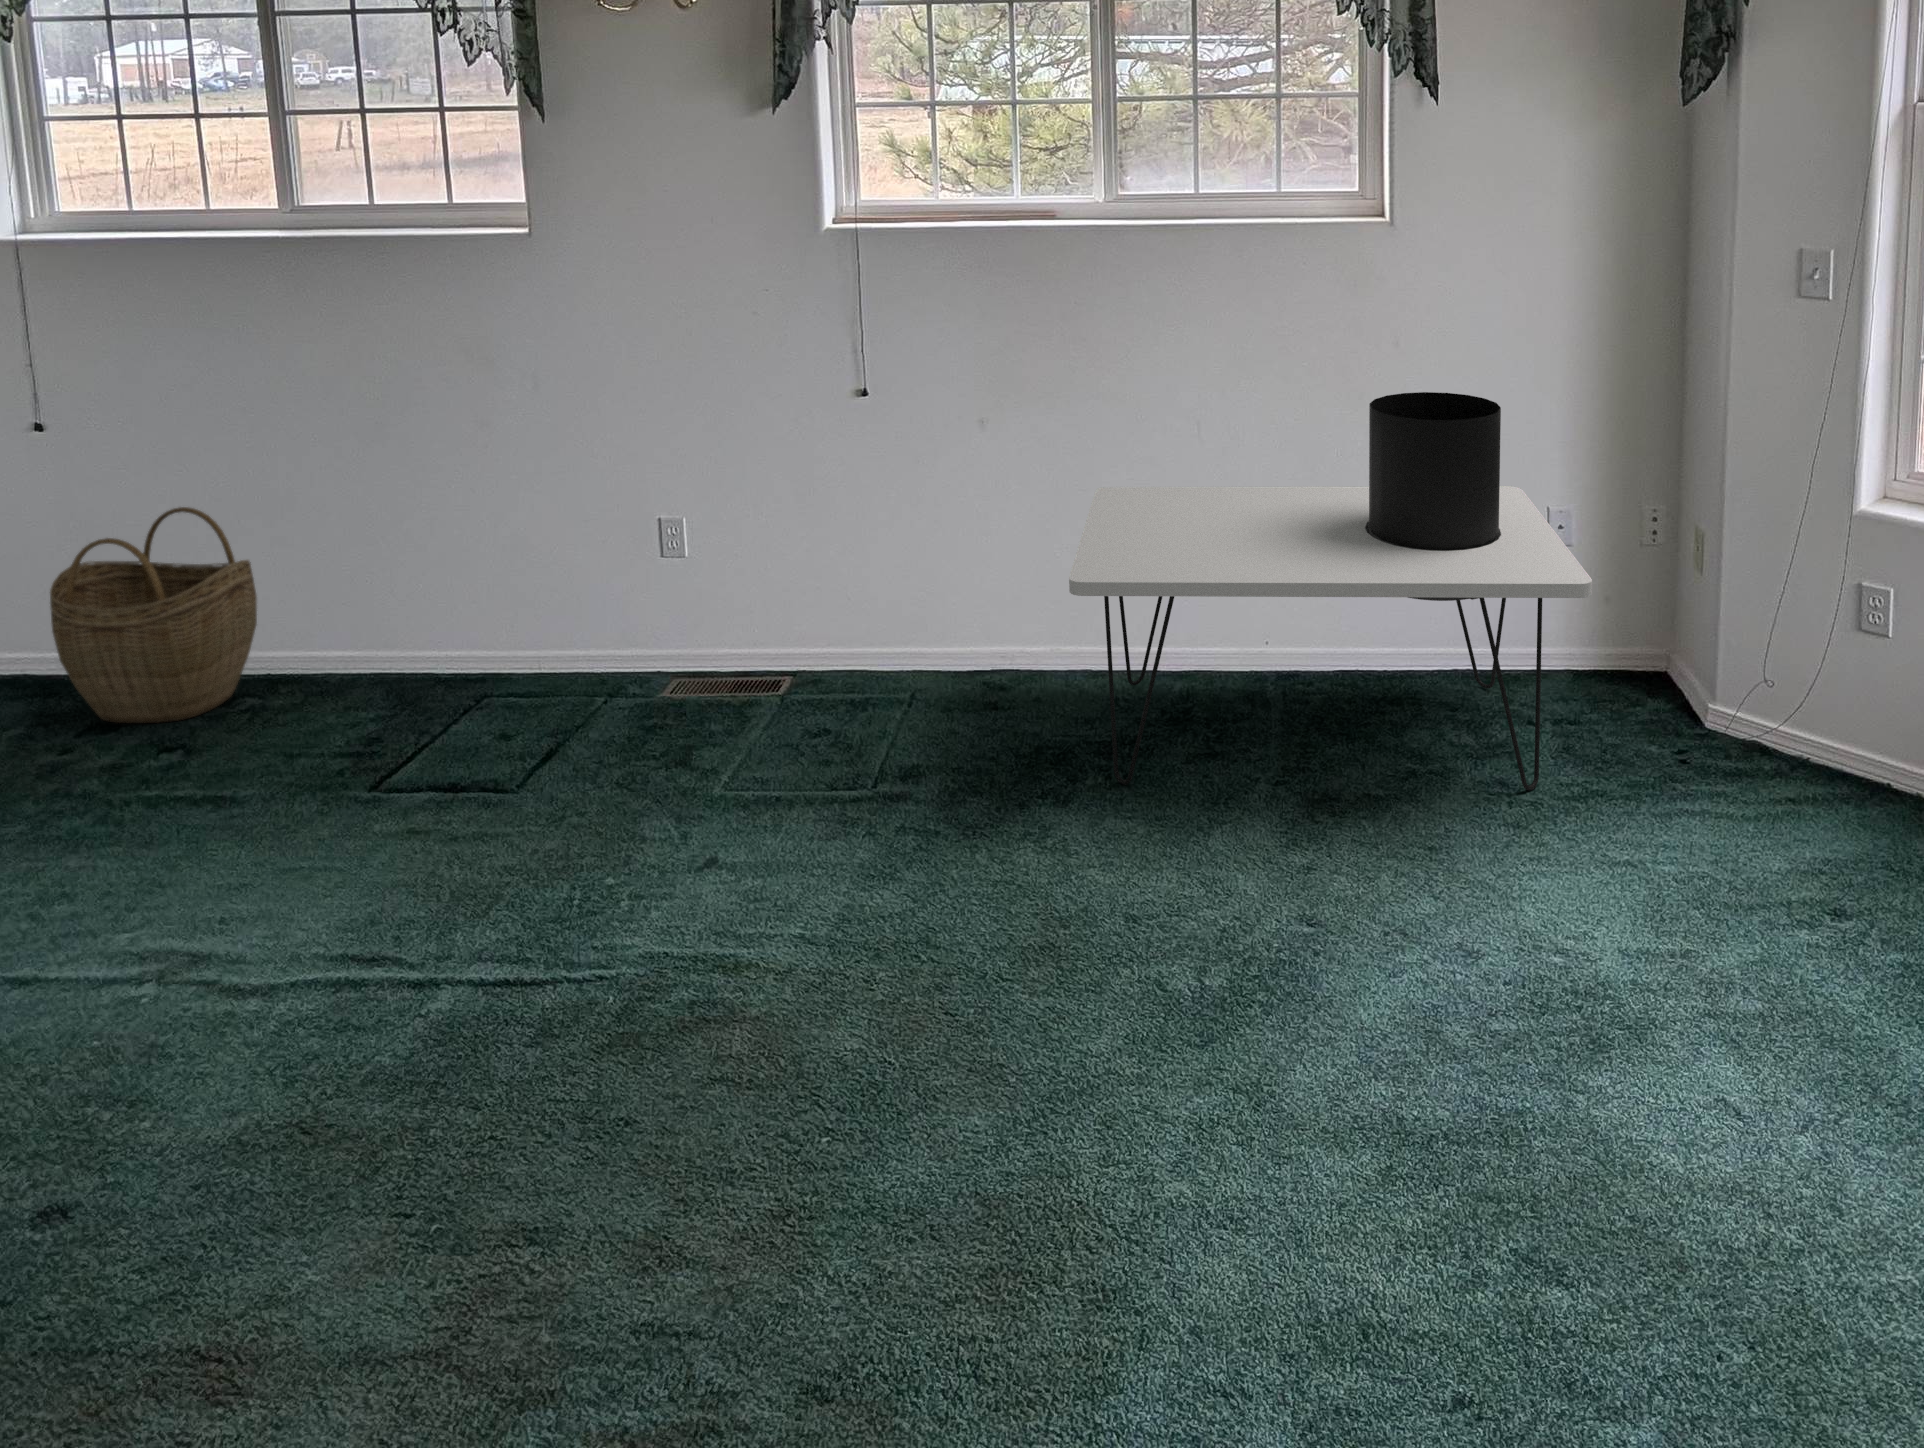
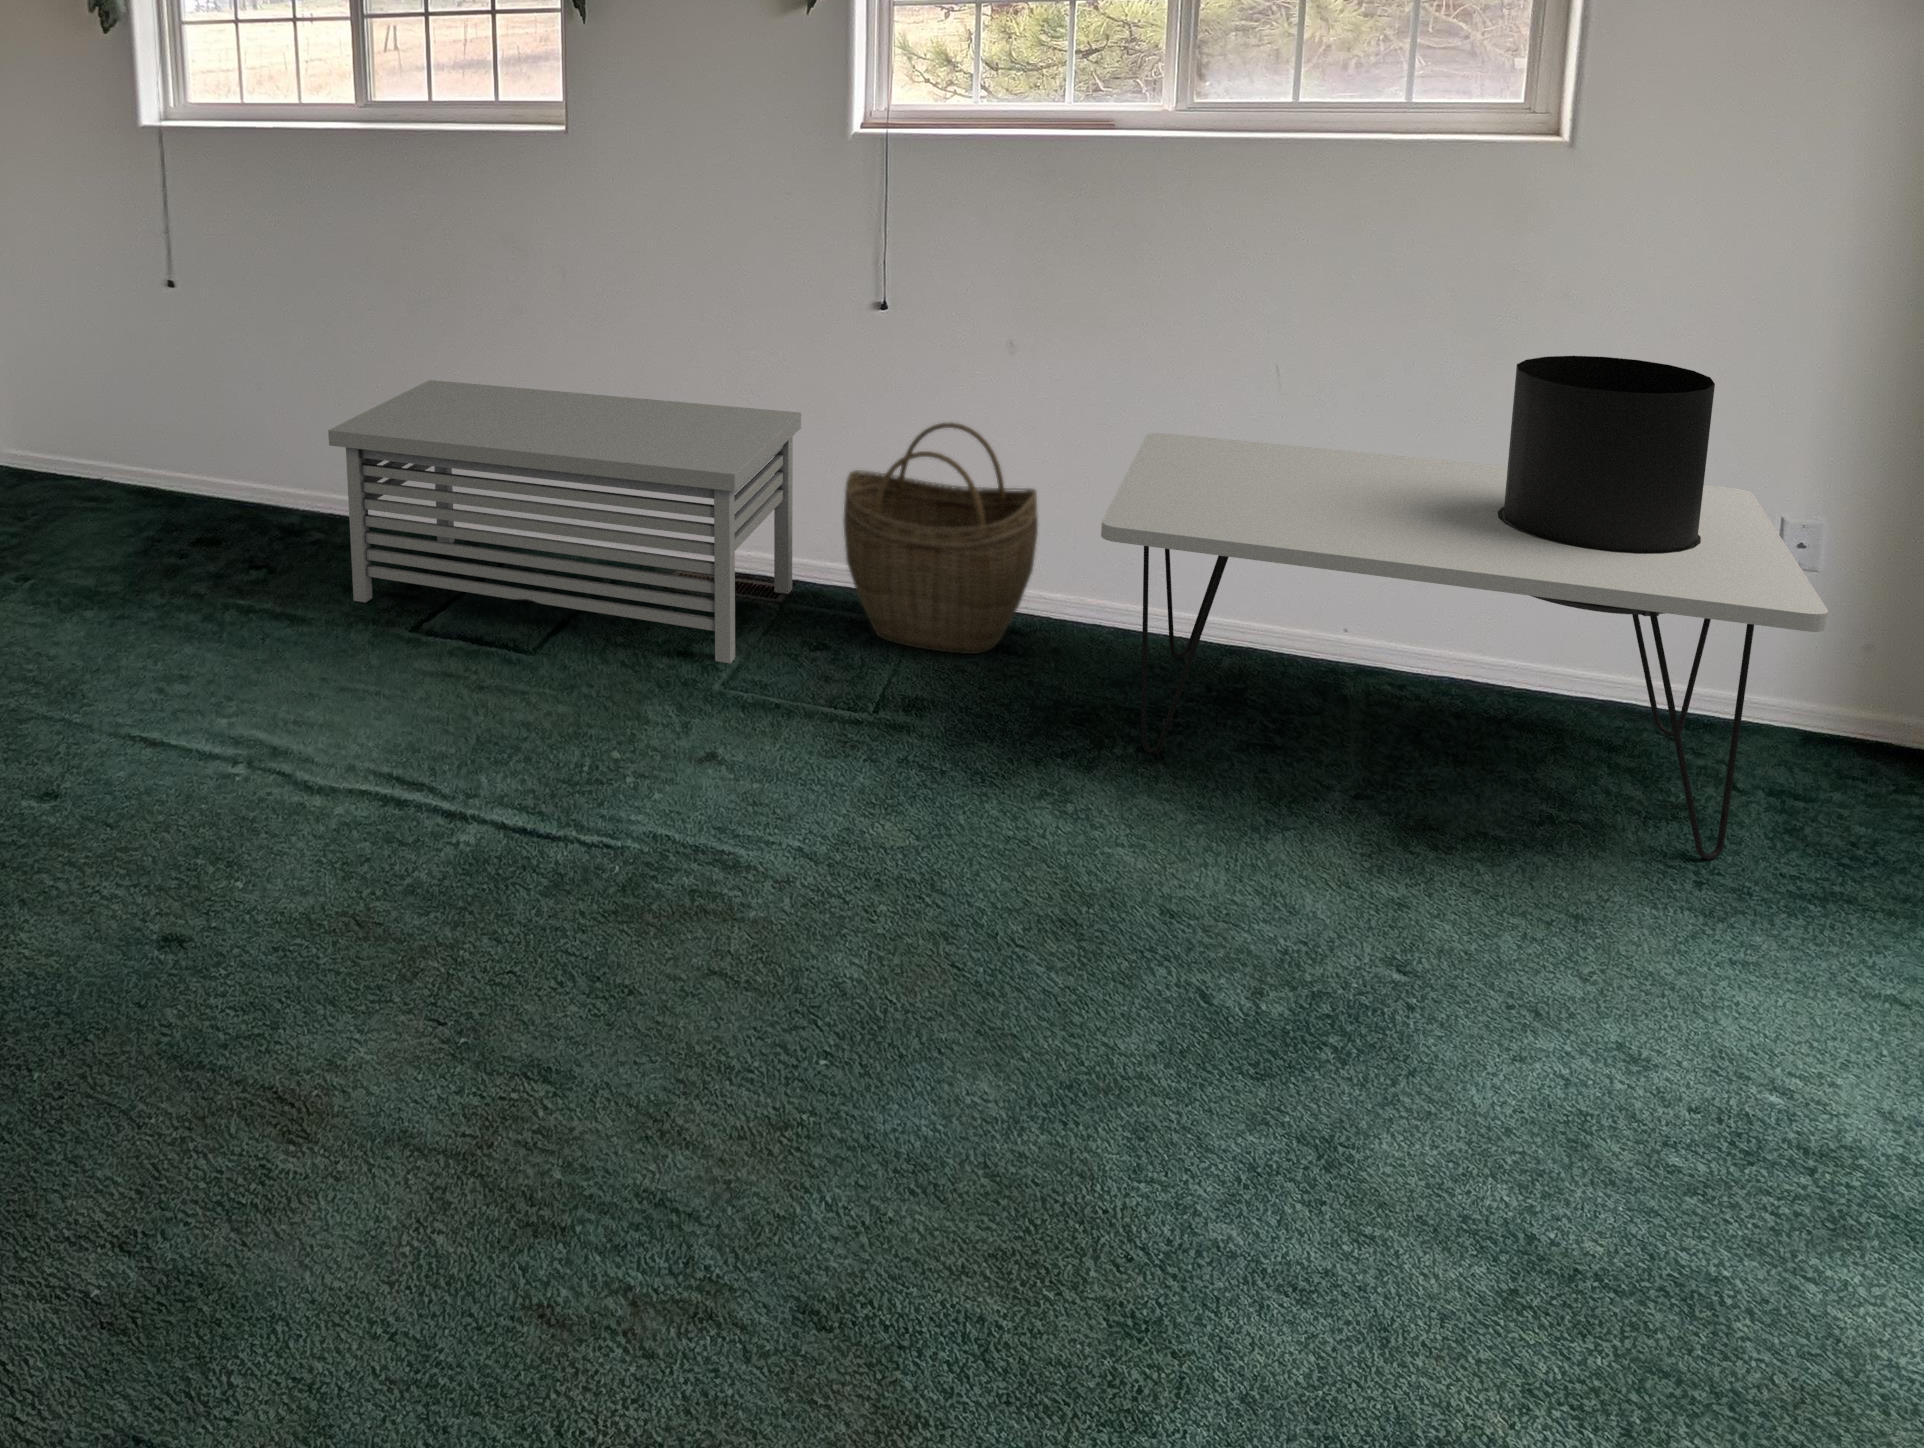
storage bench: none [252,501,792,771] -> present [328,380,801,664]
woven basket: present [50,507,257,723] -> present [844,423,1038,654]

